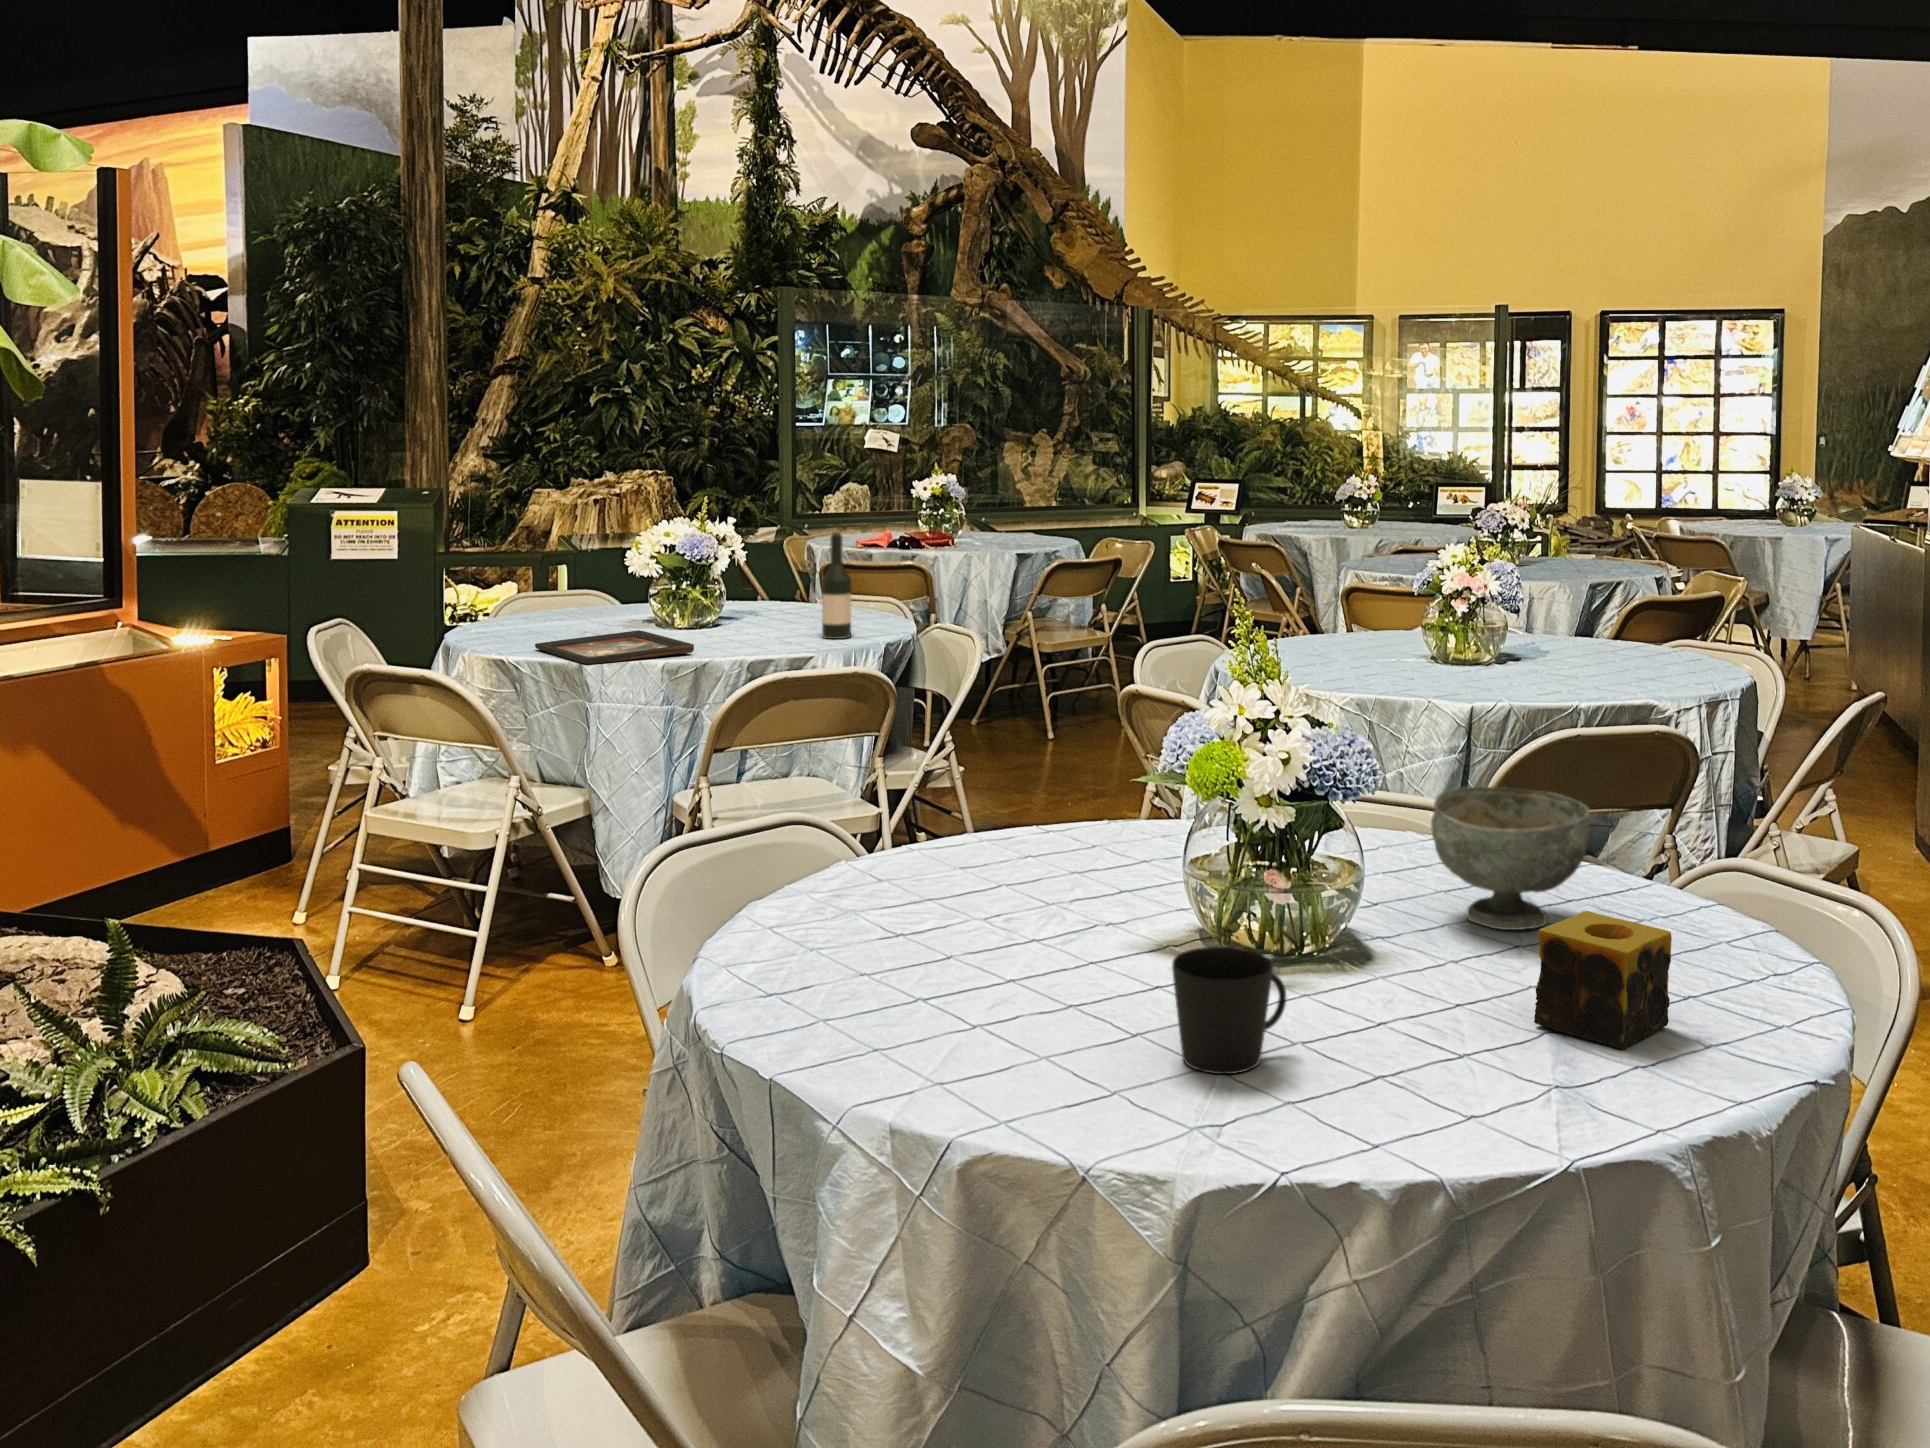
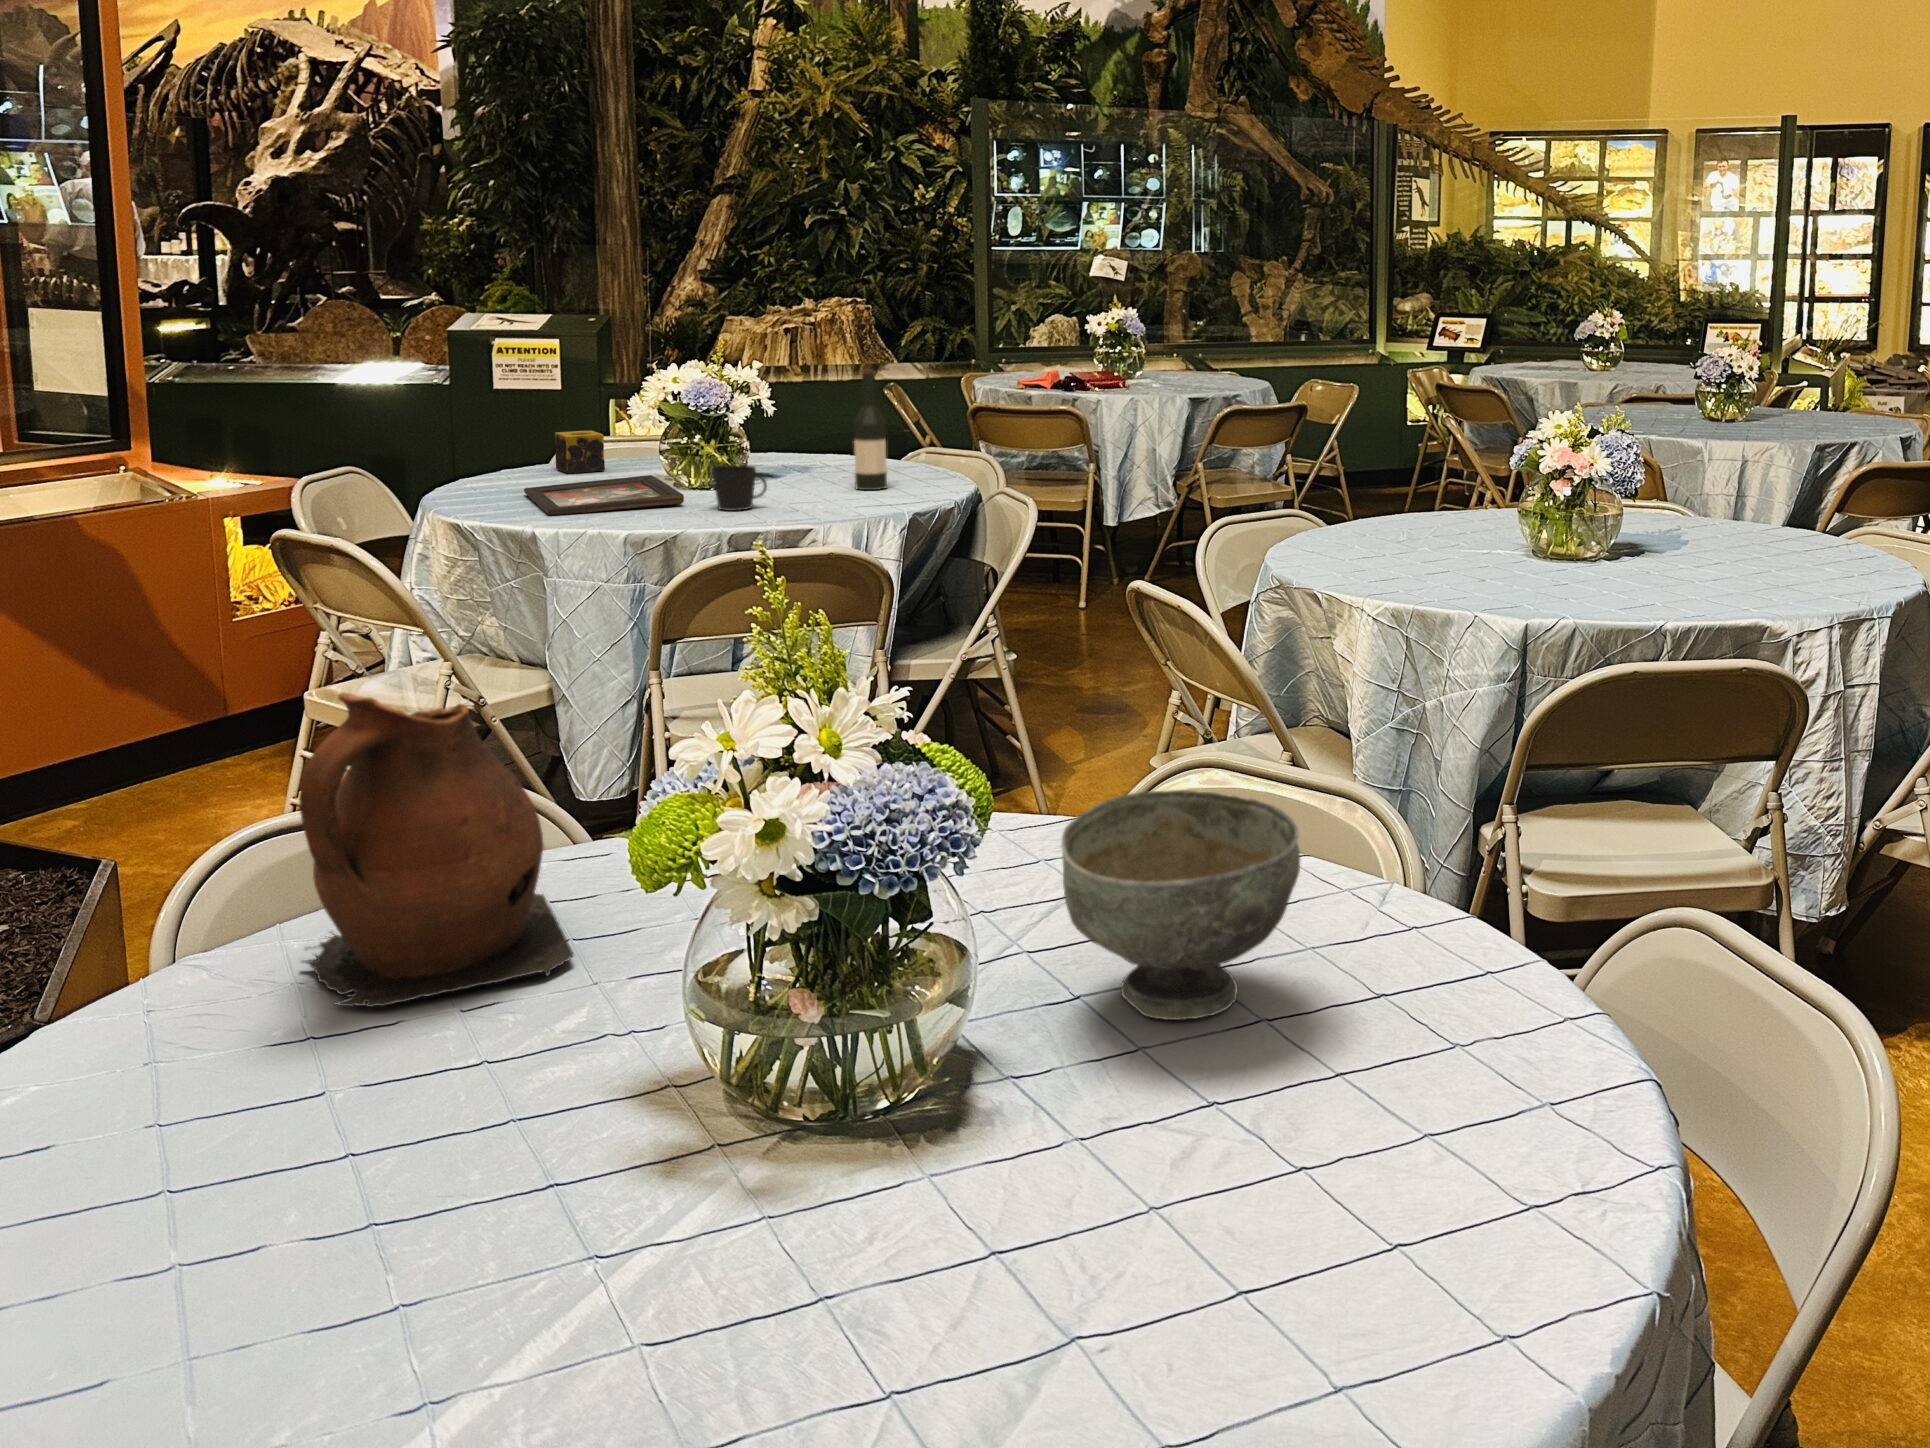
ceramic pitcher: none [896,731,1088,947] -> present [299,693,574,1007]
candle: present [1534,911,1672,1049] -> present [555,431,605,473]
cup: present [1172,947,1286,1074] -> present [712,465,767,511]

